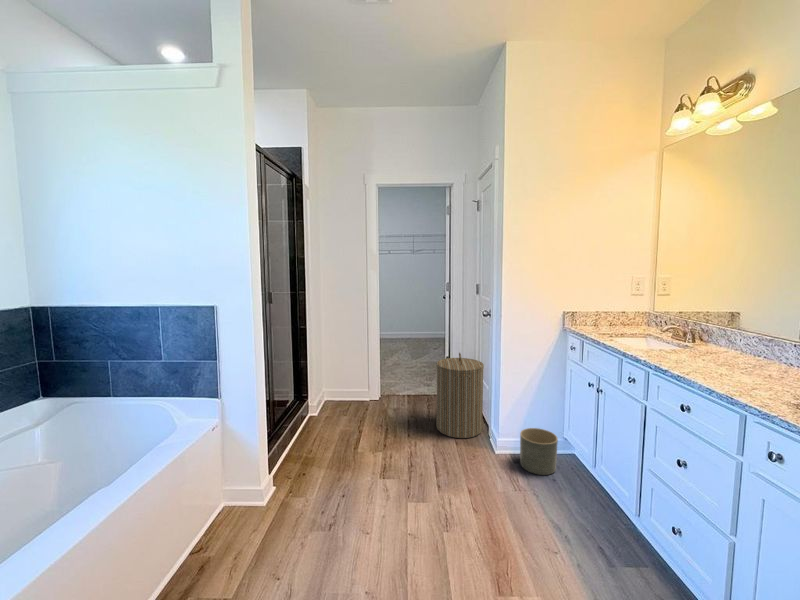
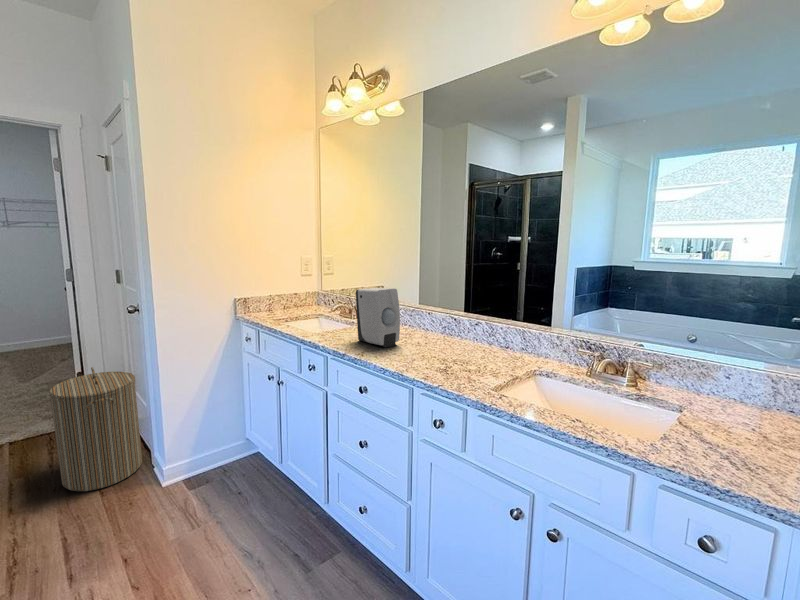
soap dispenser: none [690,308,751,373] -> present [356,288,400,347]
planter: present [520,428,558,475] -> none [195,437,242,495]

